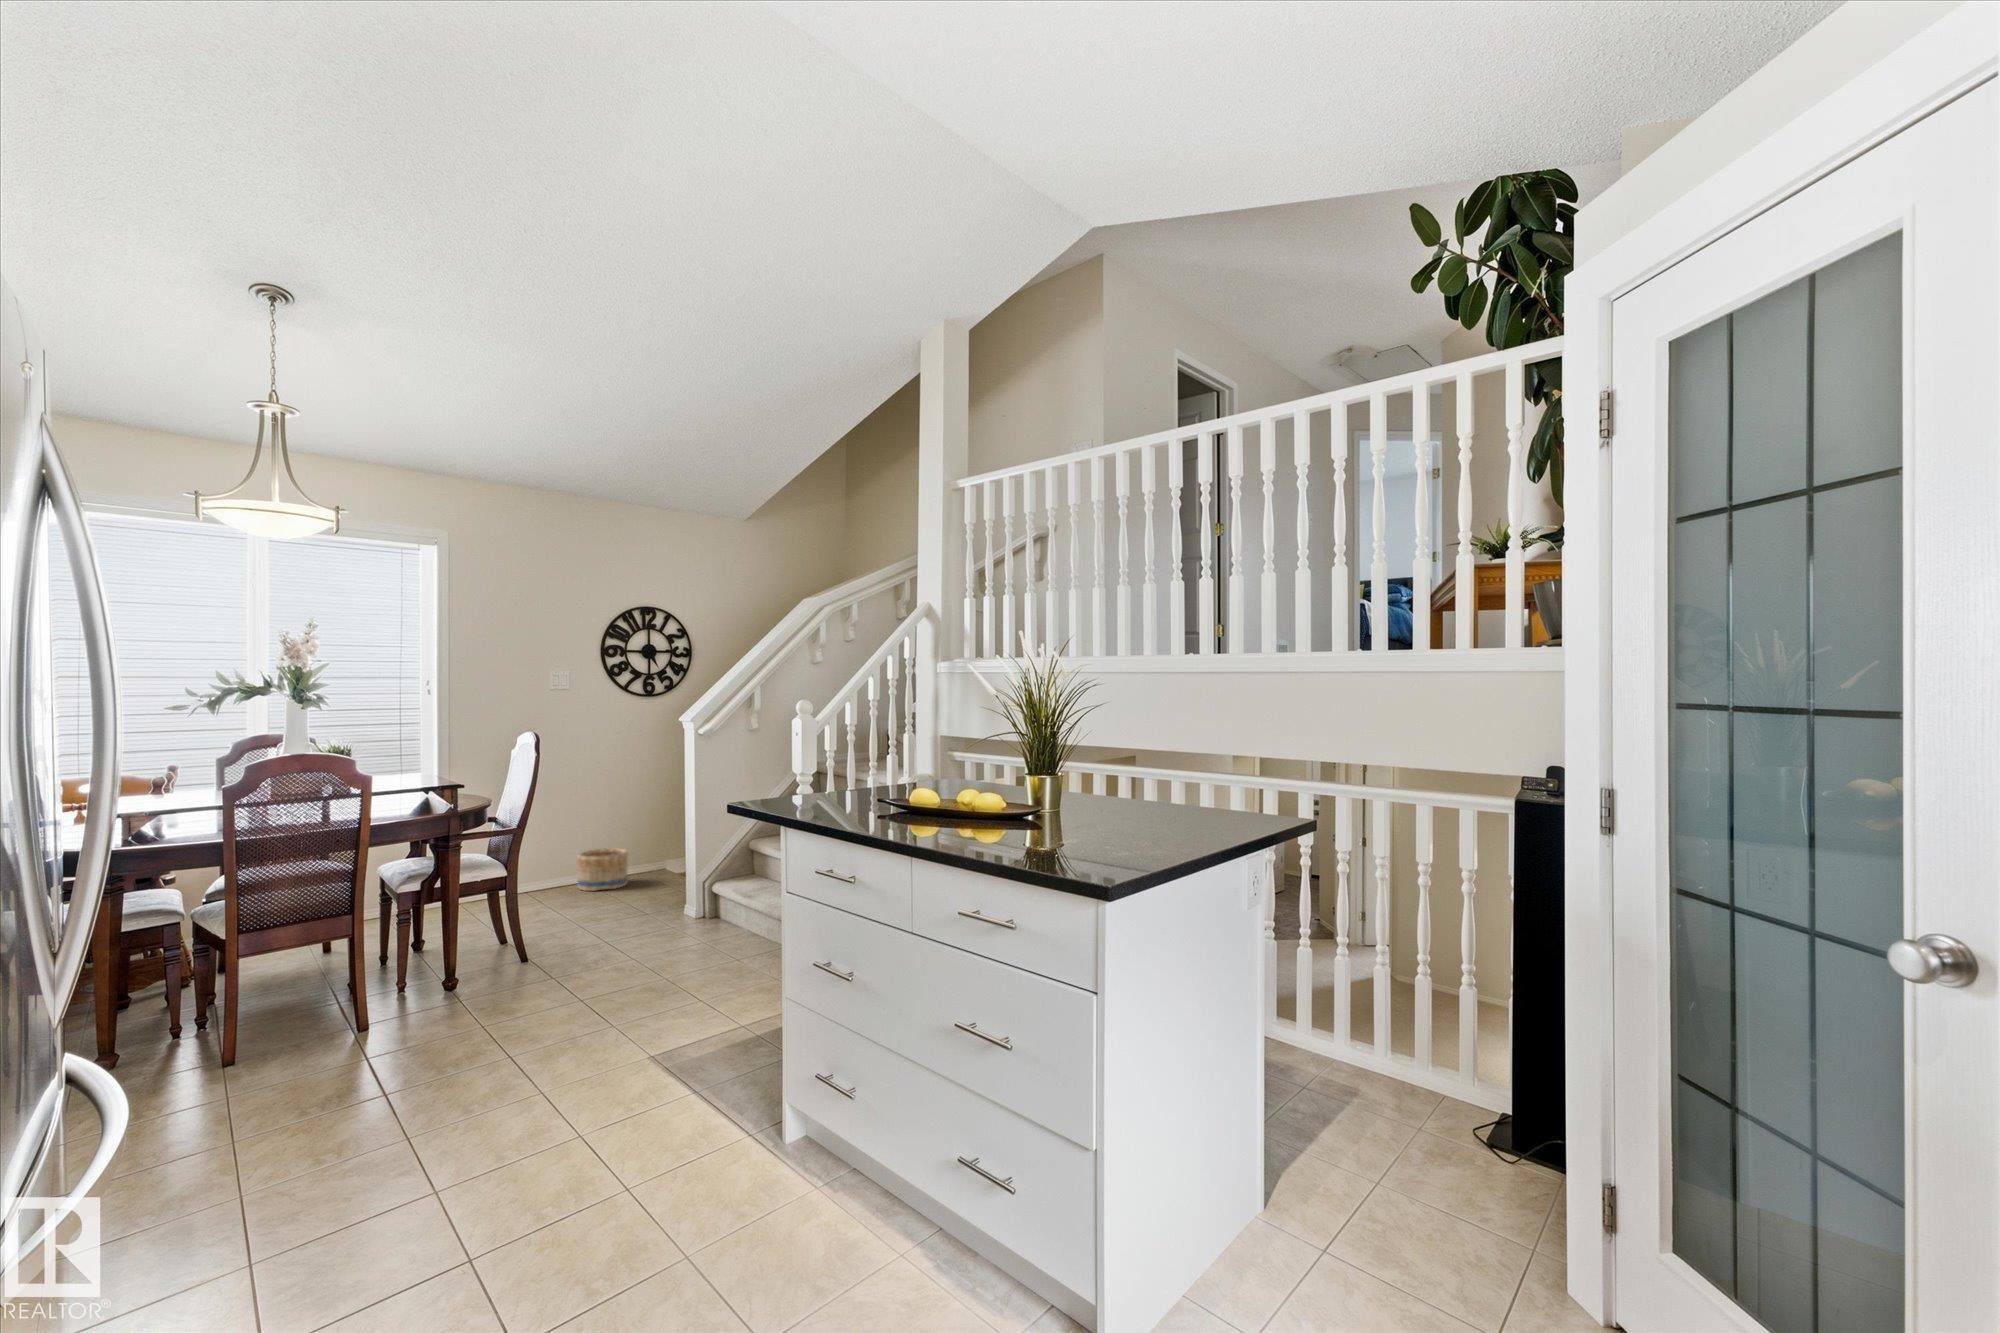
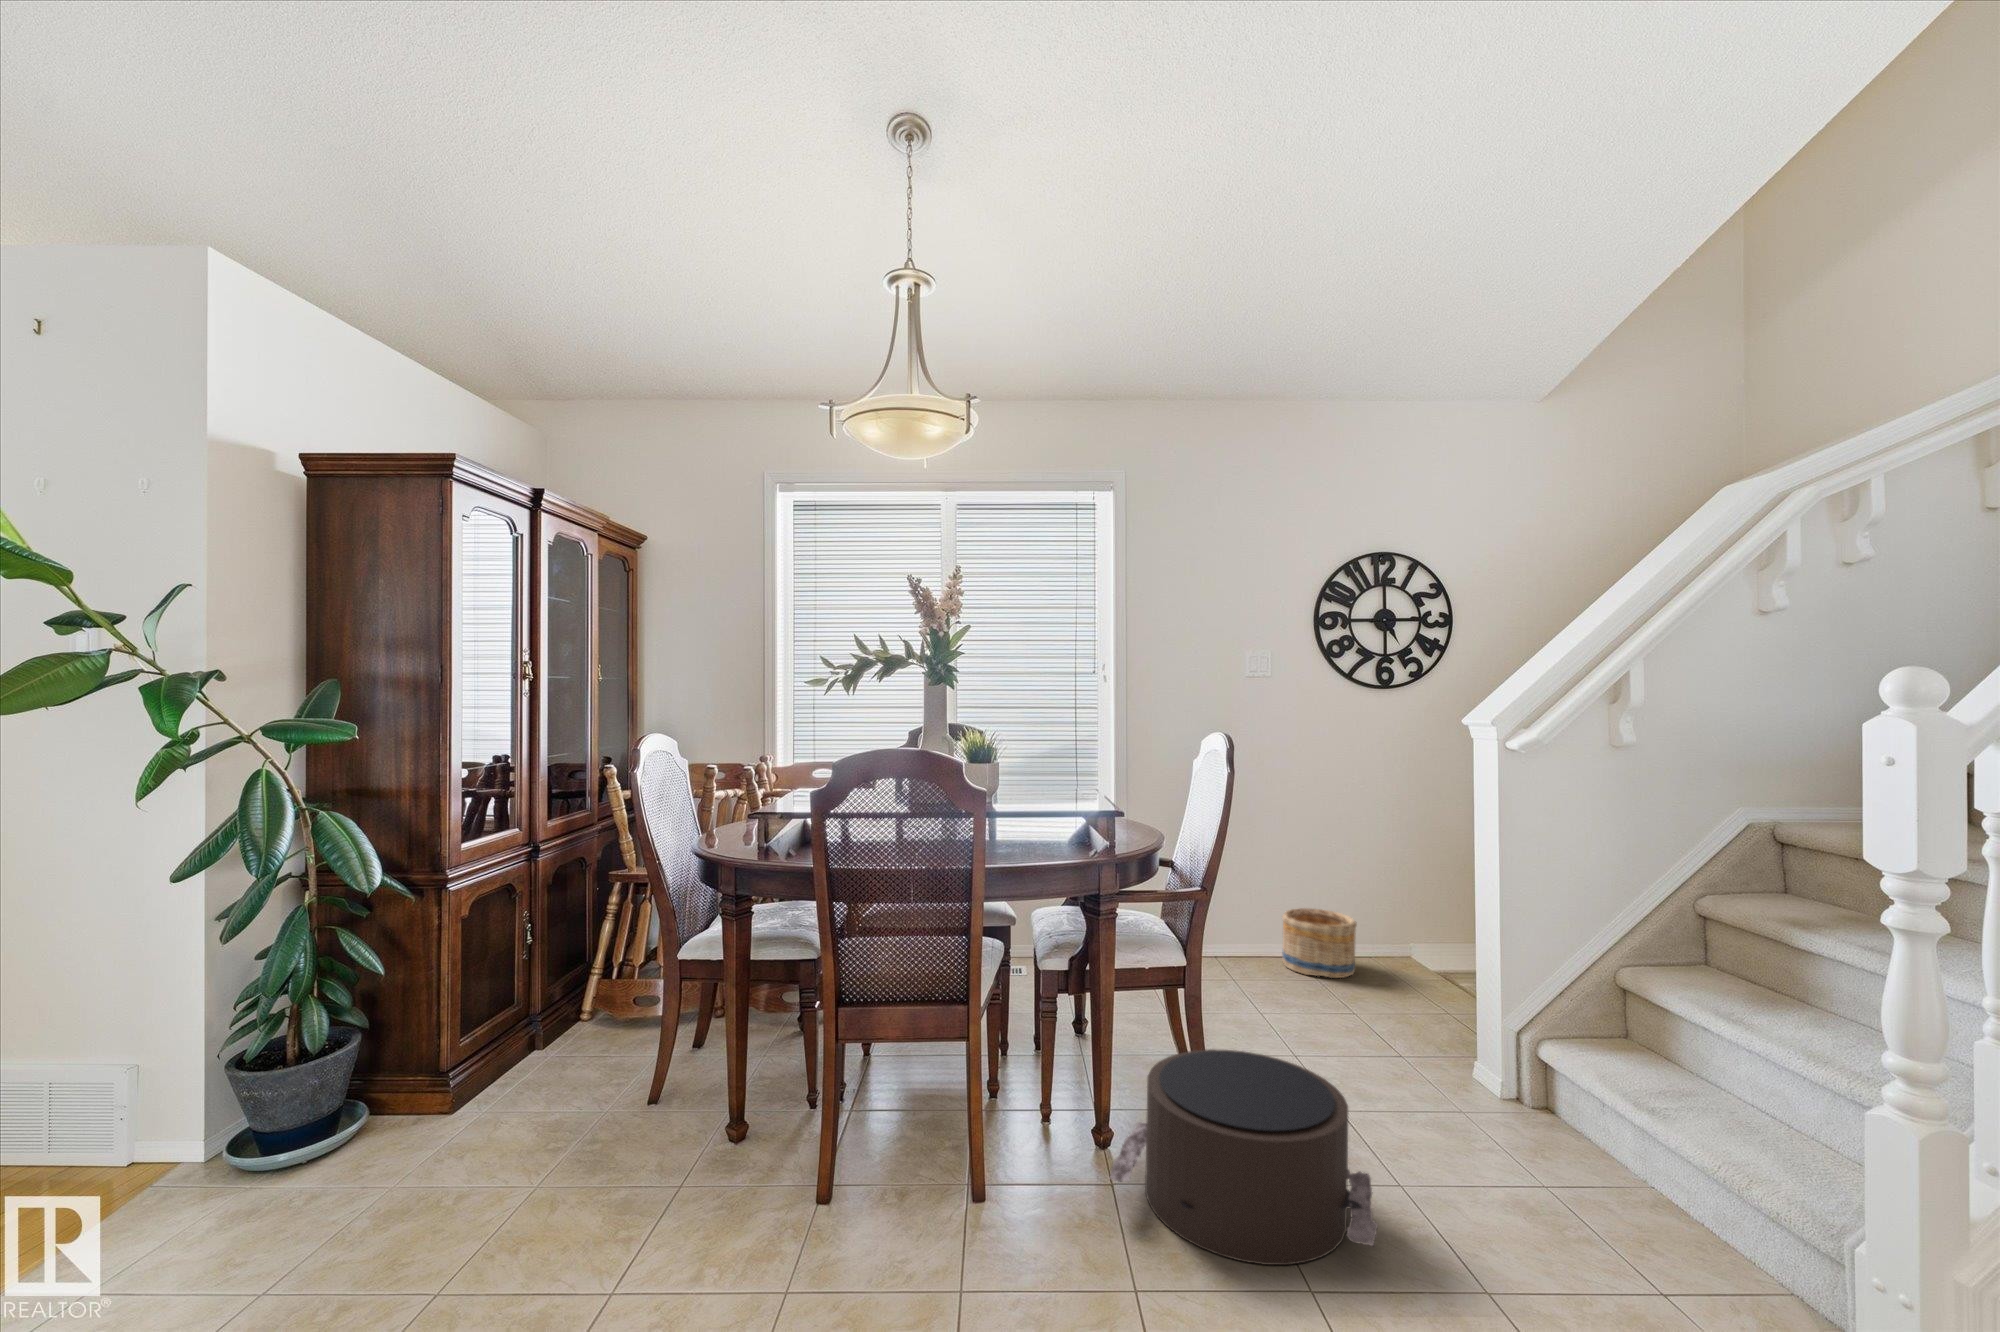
pouf: none [464,910,611,998] -> present [1110,1049,1378,1265]

